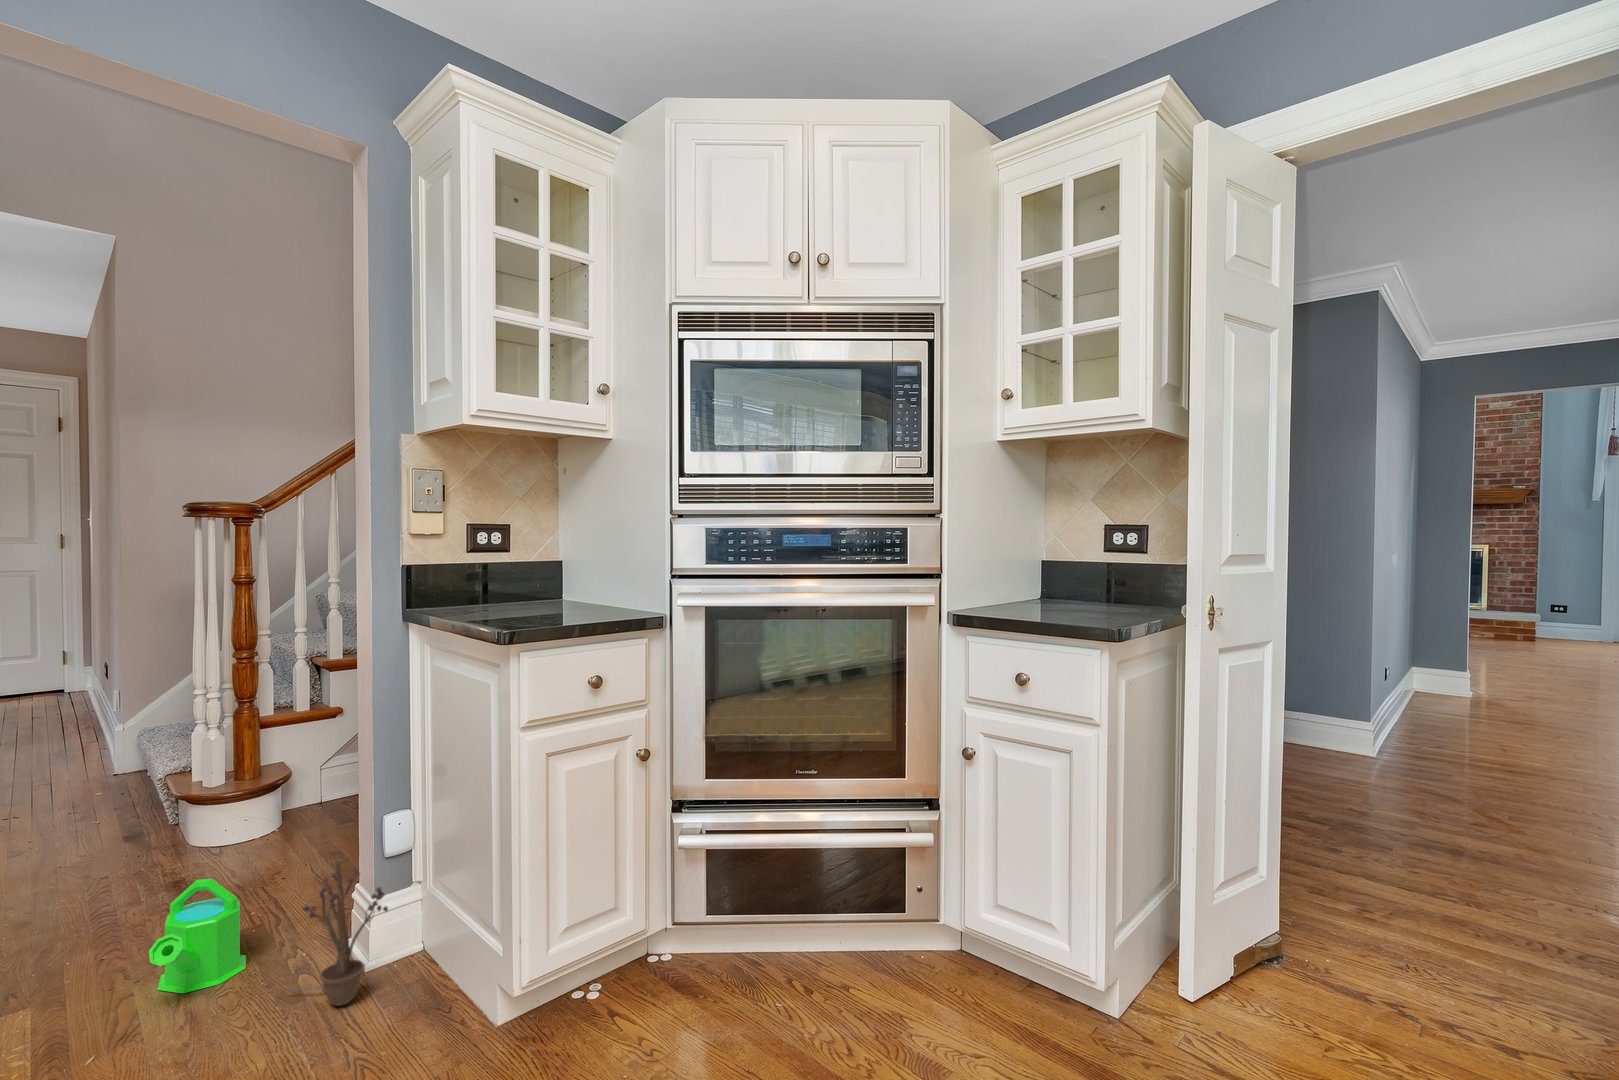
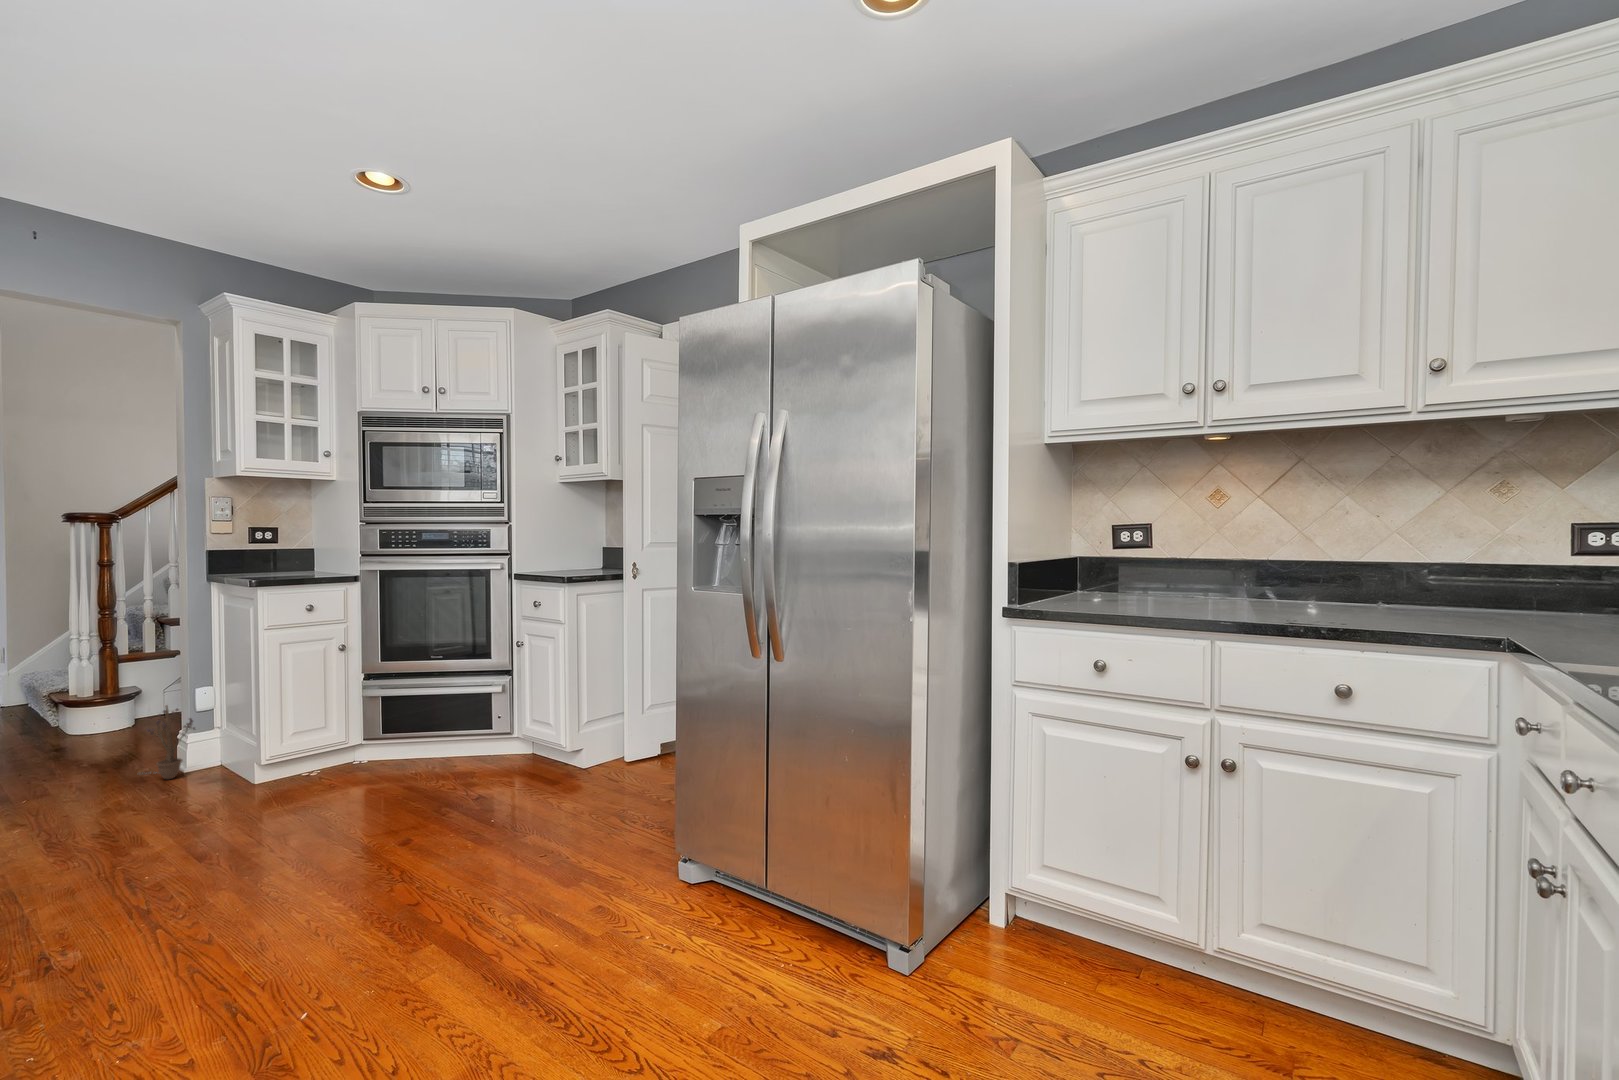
watering can: present [149,879,246,993] -> none [57,722,113,779]

